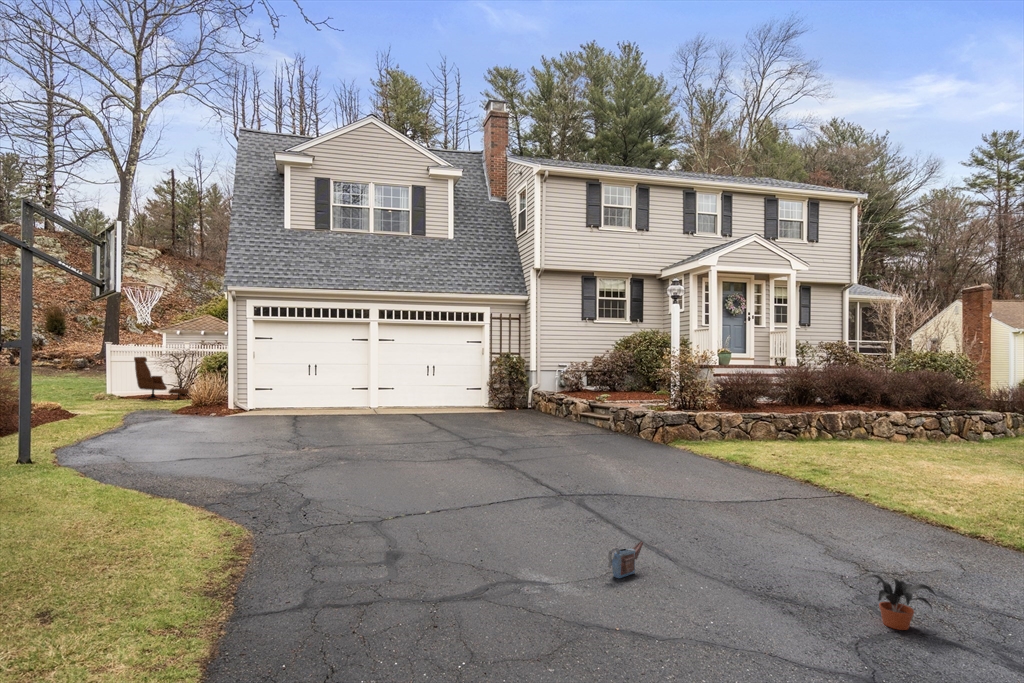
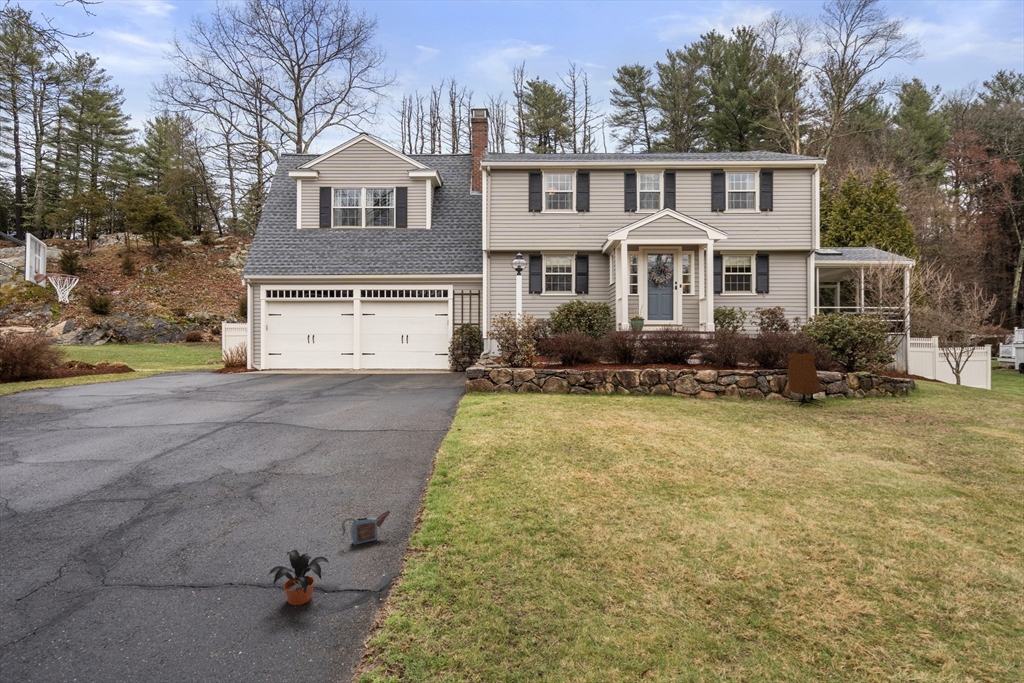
lounge chair: present [134,357,189,400] -> present [786,353,824,407]
watering can: present [608,541,643,578] -> present [341,511,390,545]

